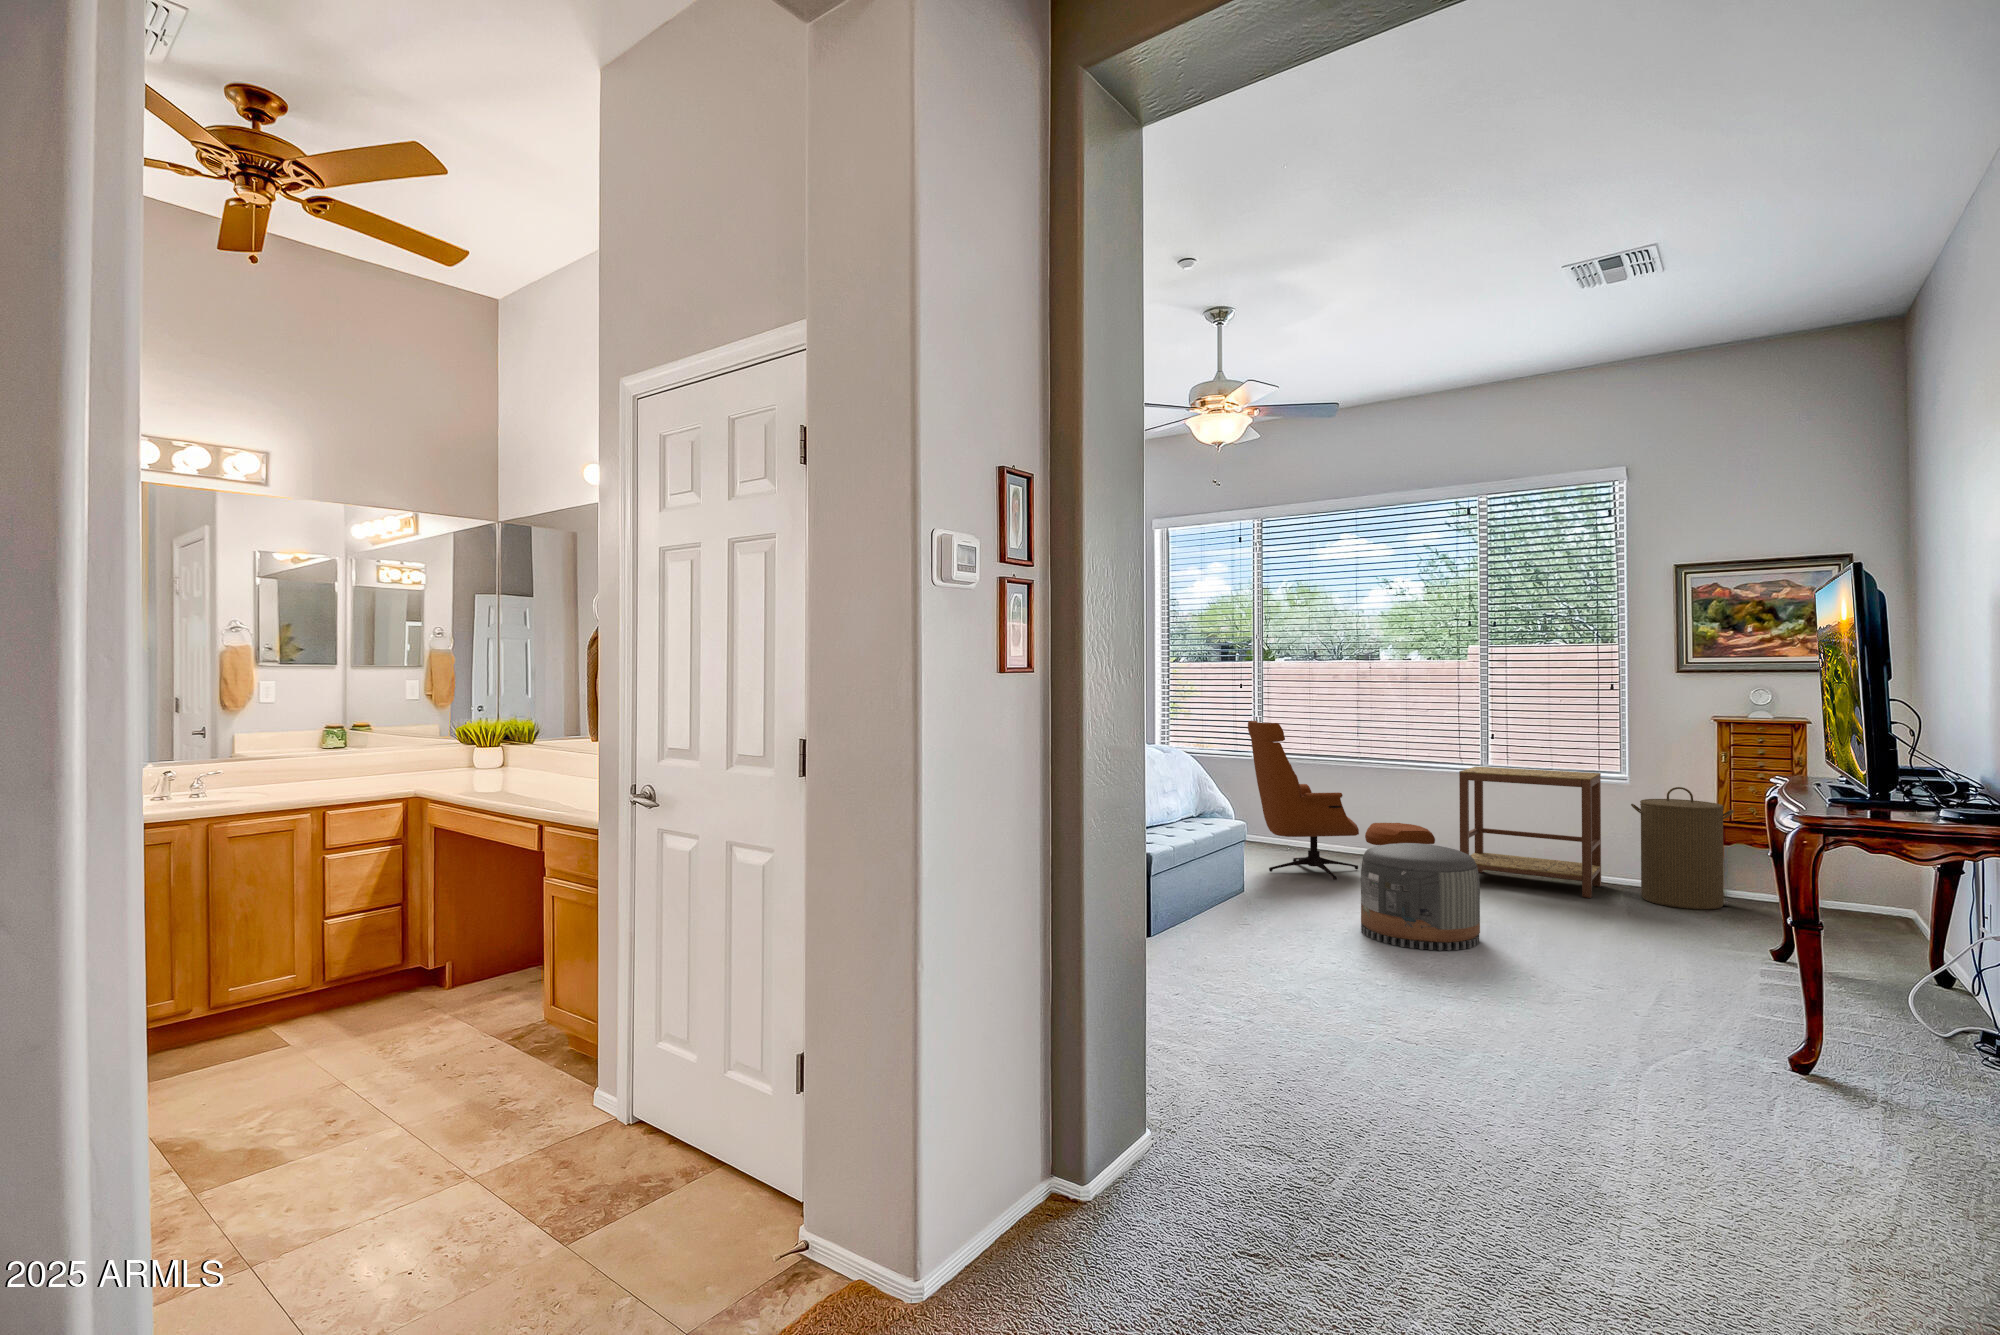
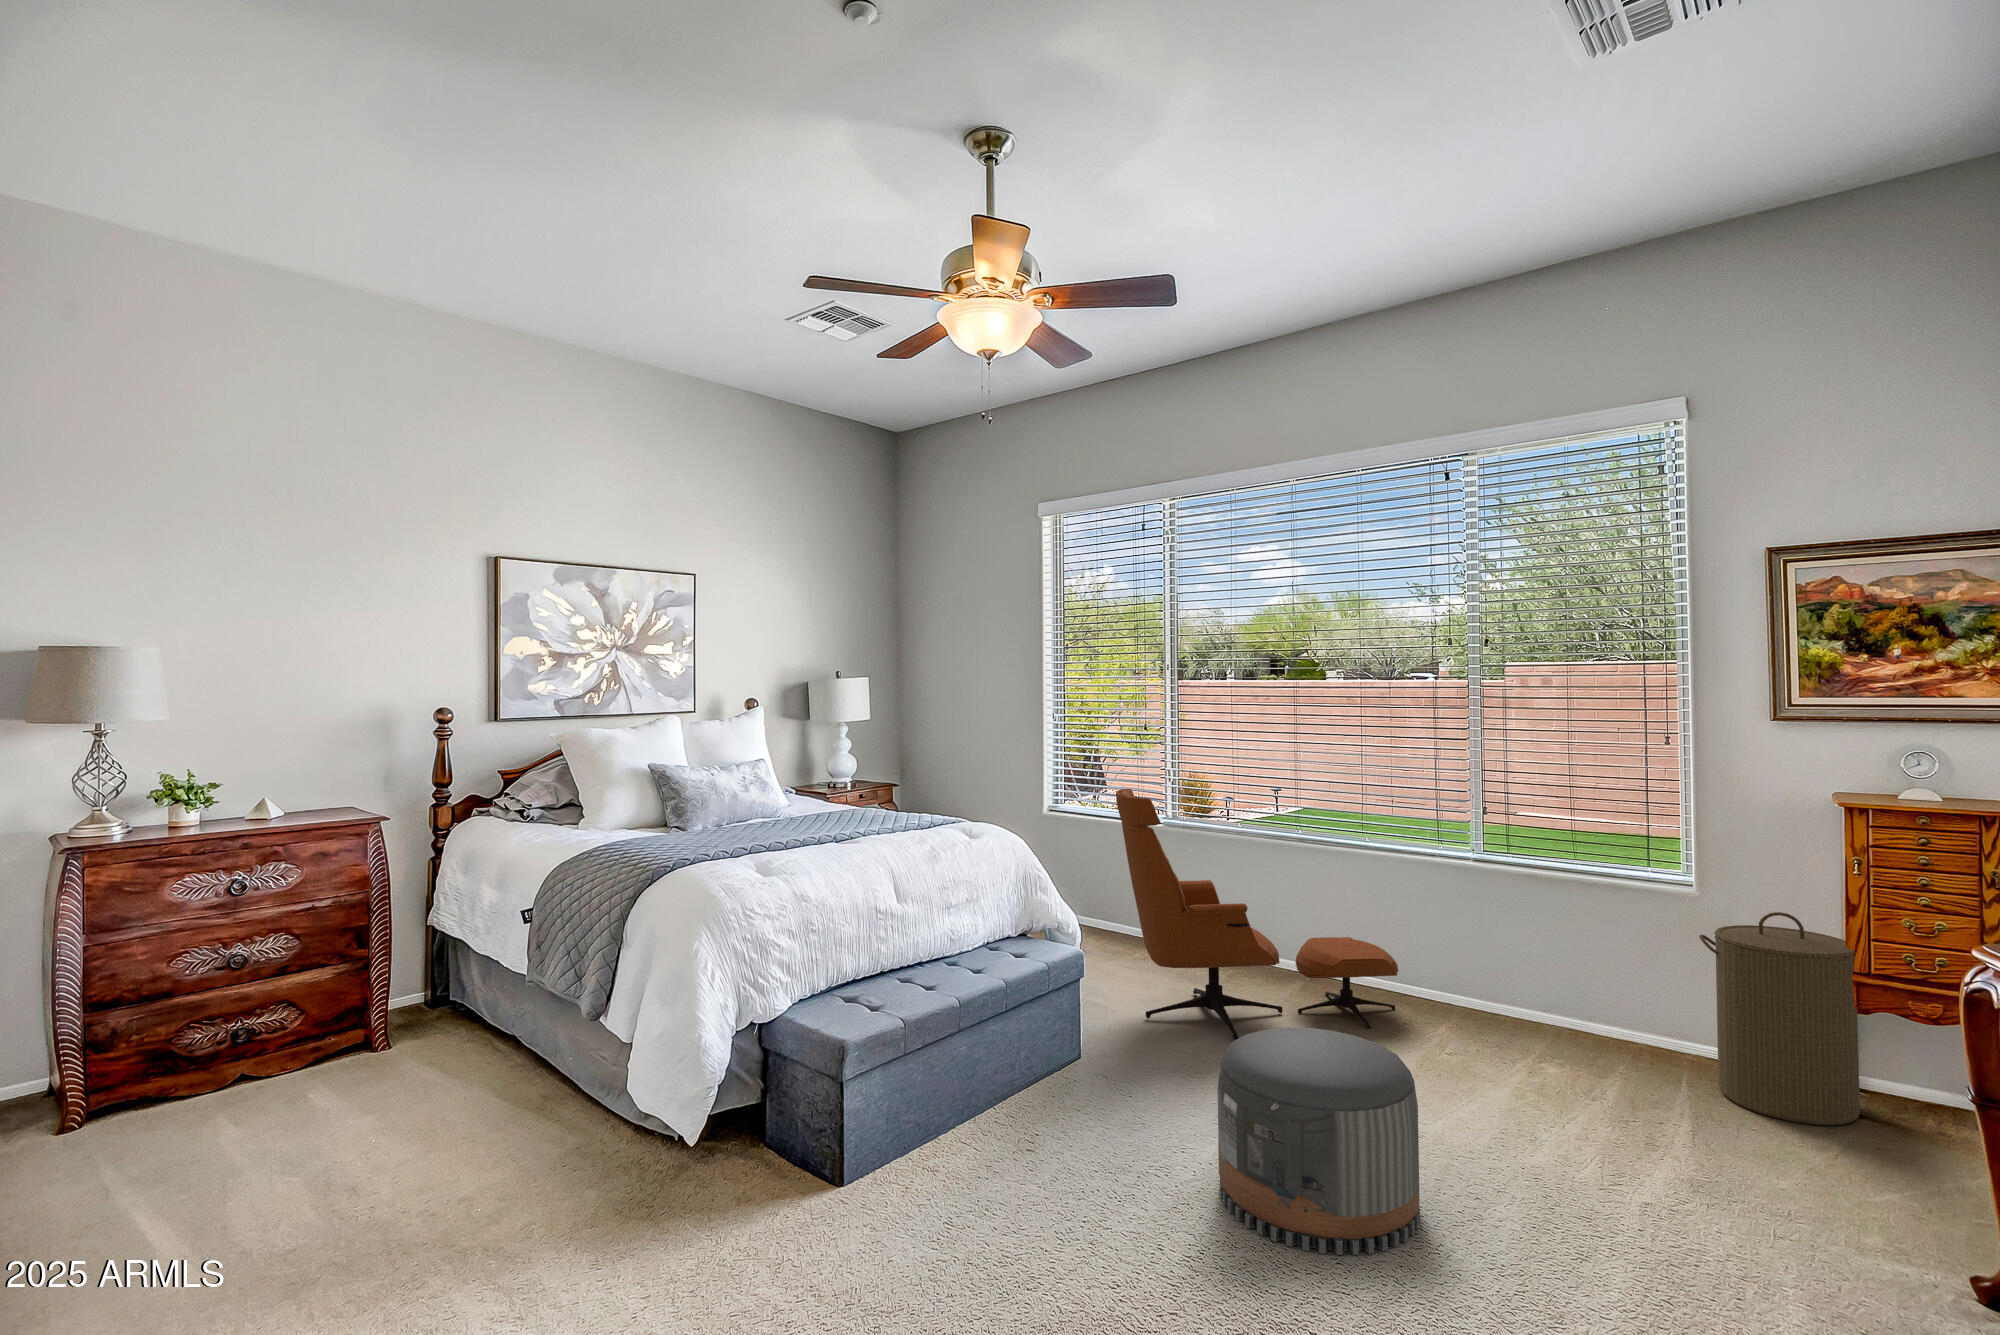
side table: present [1459,767,1601,898] -> none [1427,858,1654,1090]

